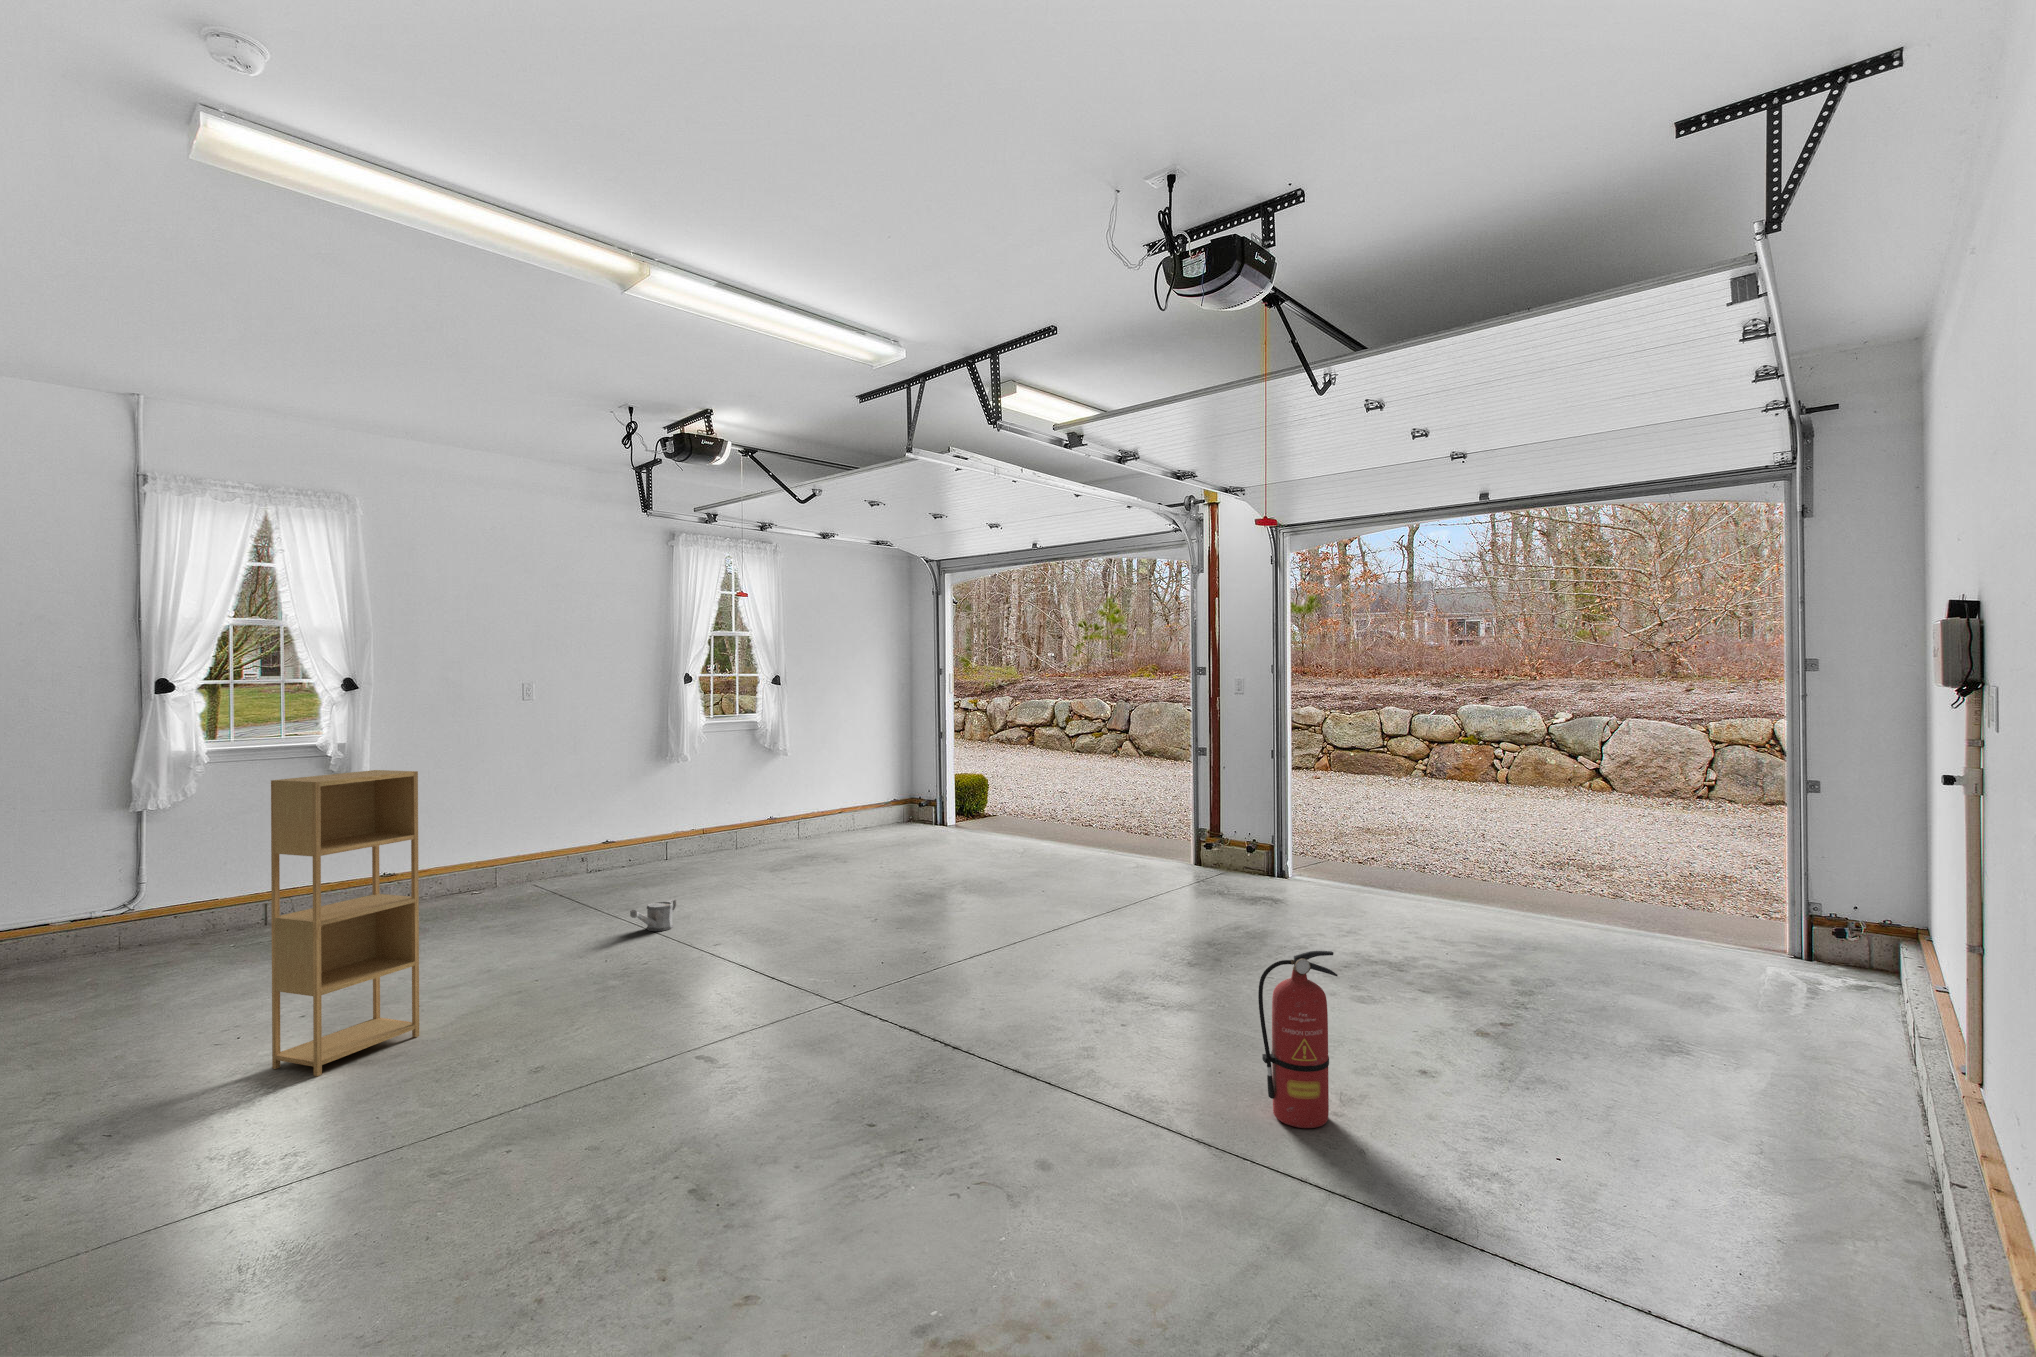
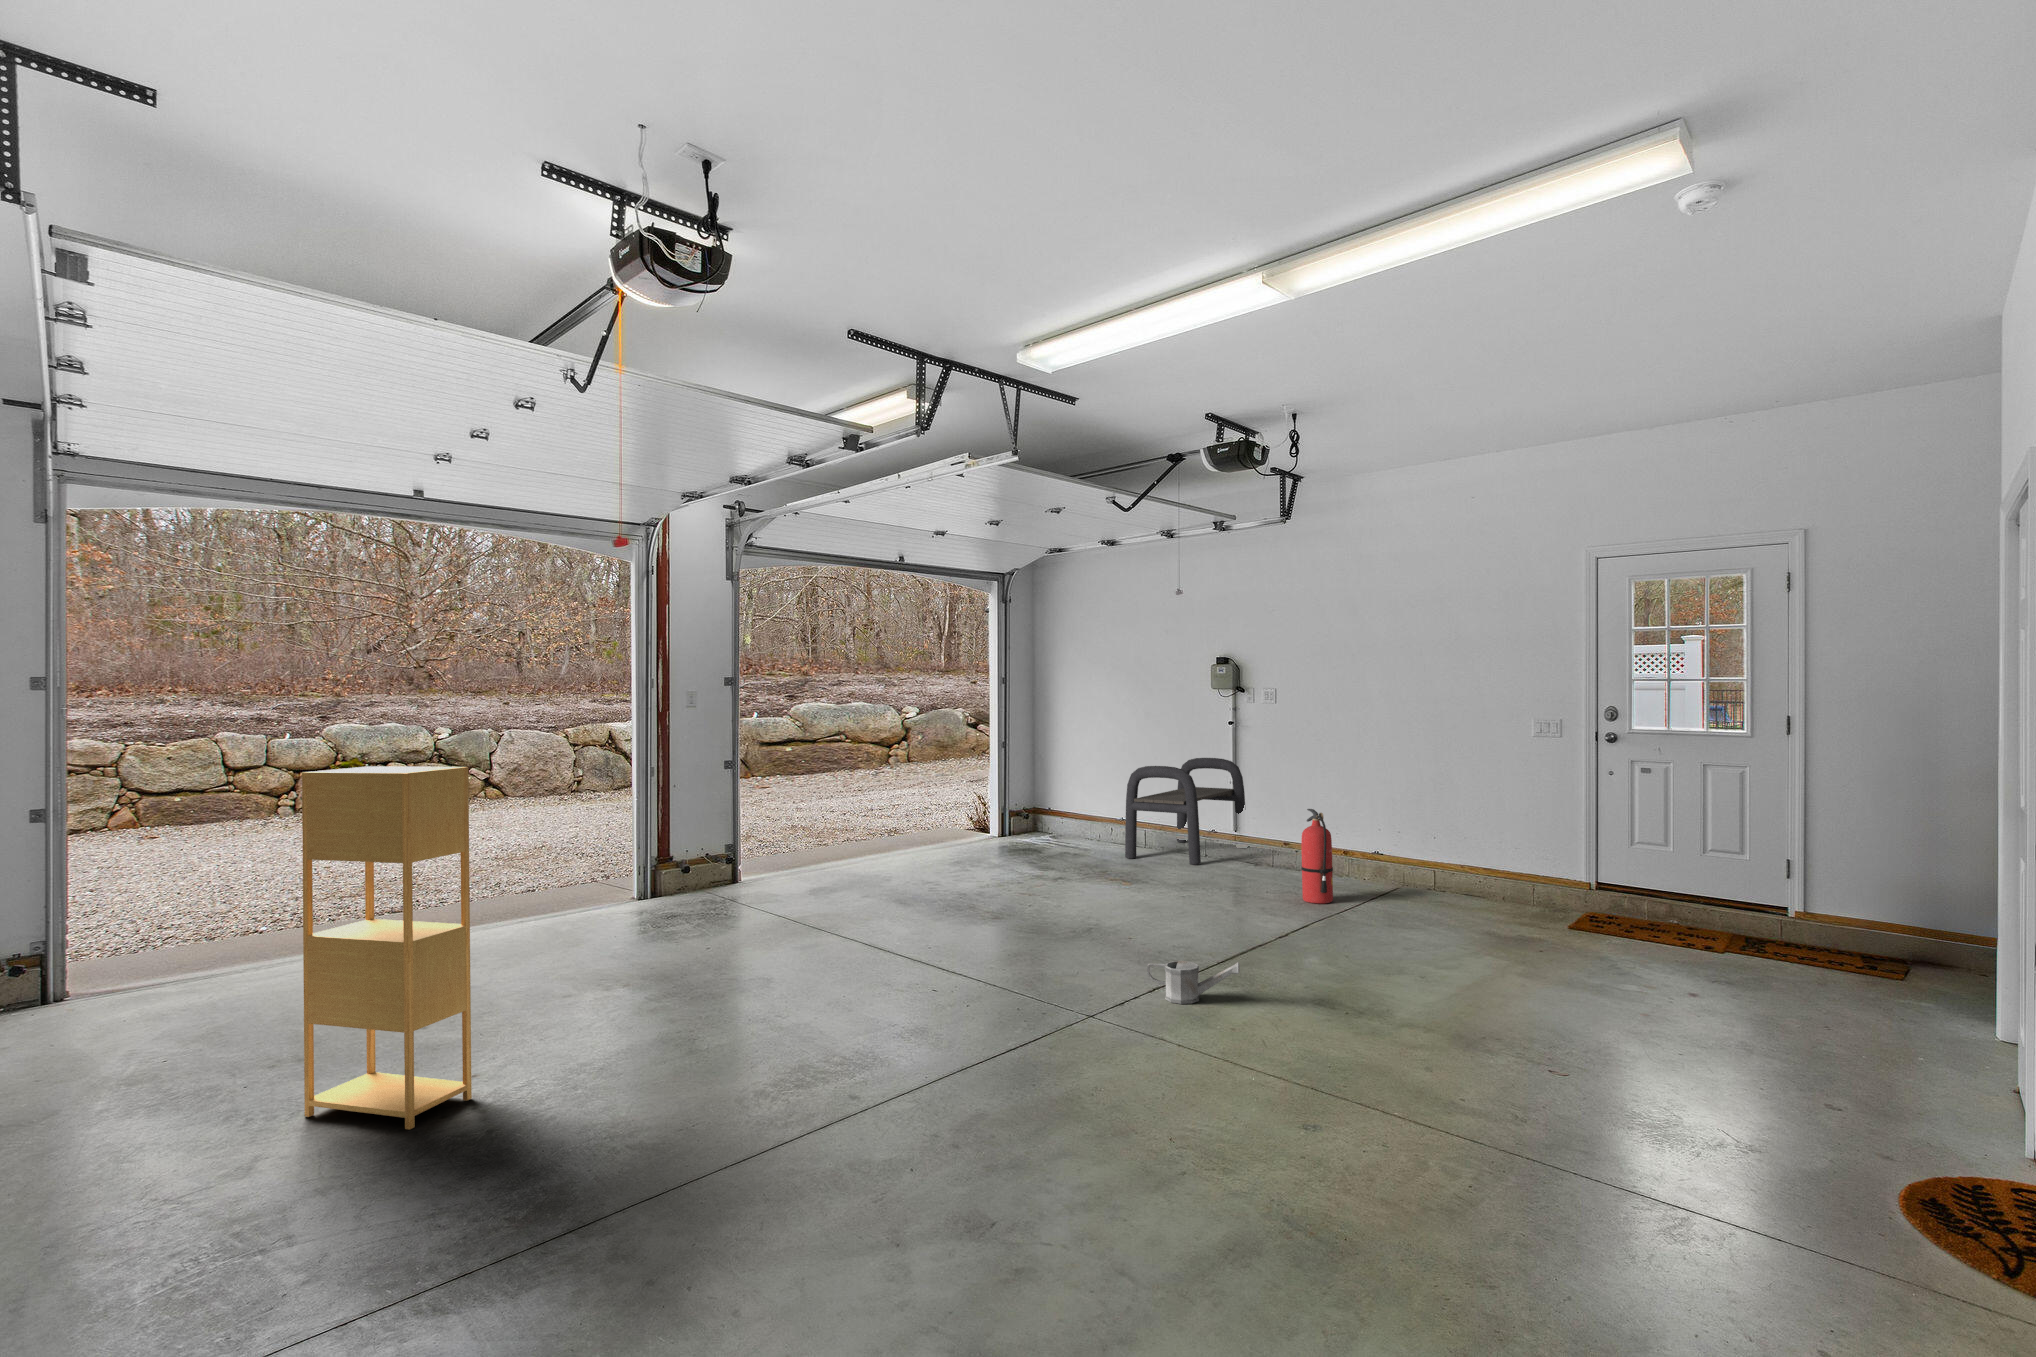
shelving unit: present [271,770,419,1076] -> present [302,766,472,1130]
bench: none [1598,856,1961,1131] -> present [1125,758,1245,865]
watering can: present [630,899,676,931] -> present [1147,961,1240,1004]

